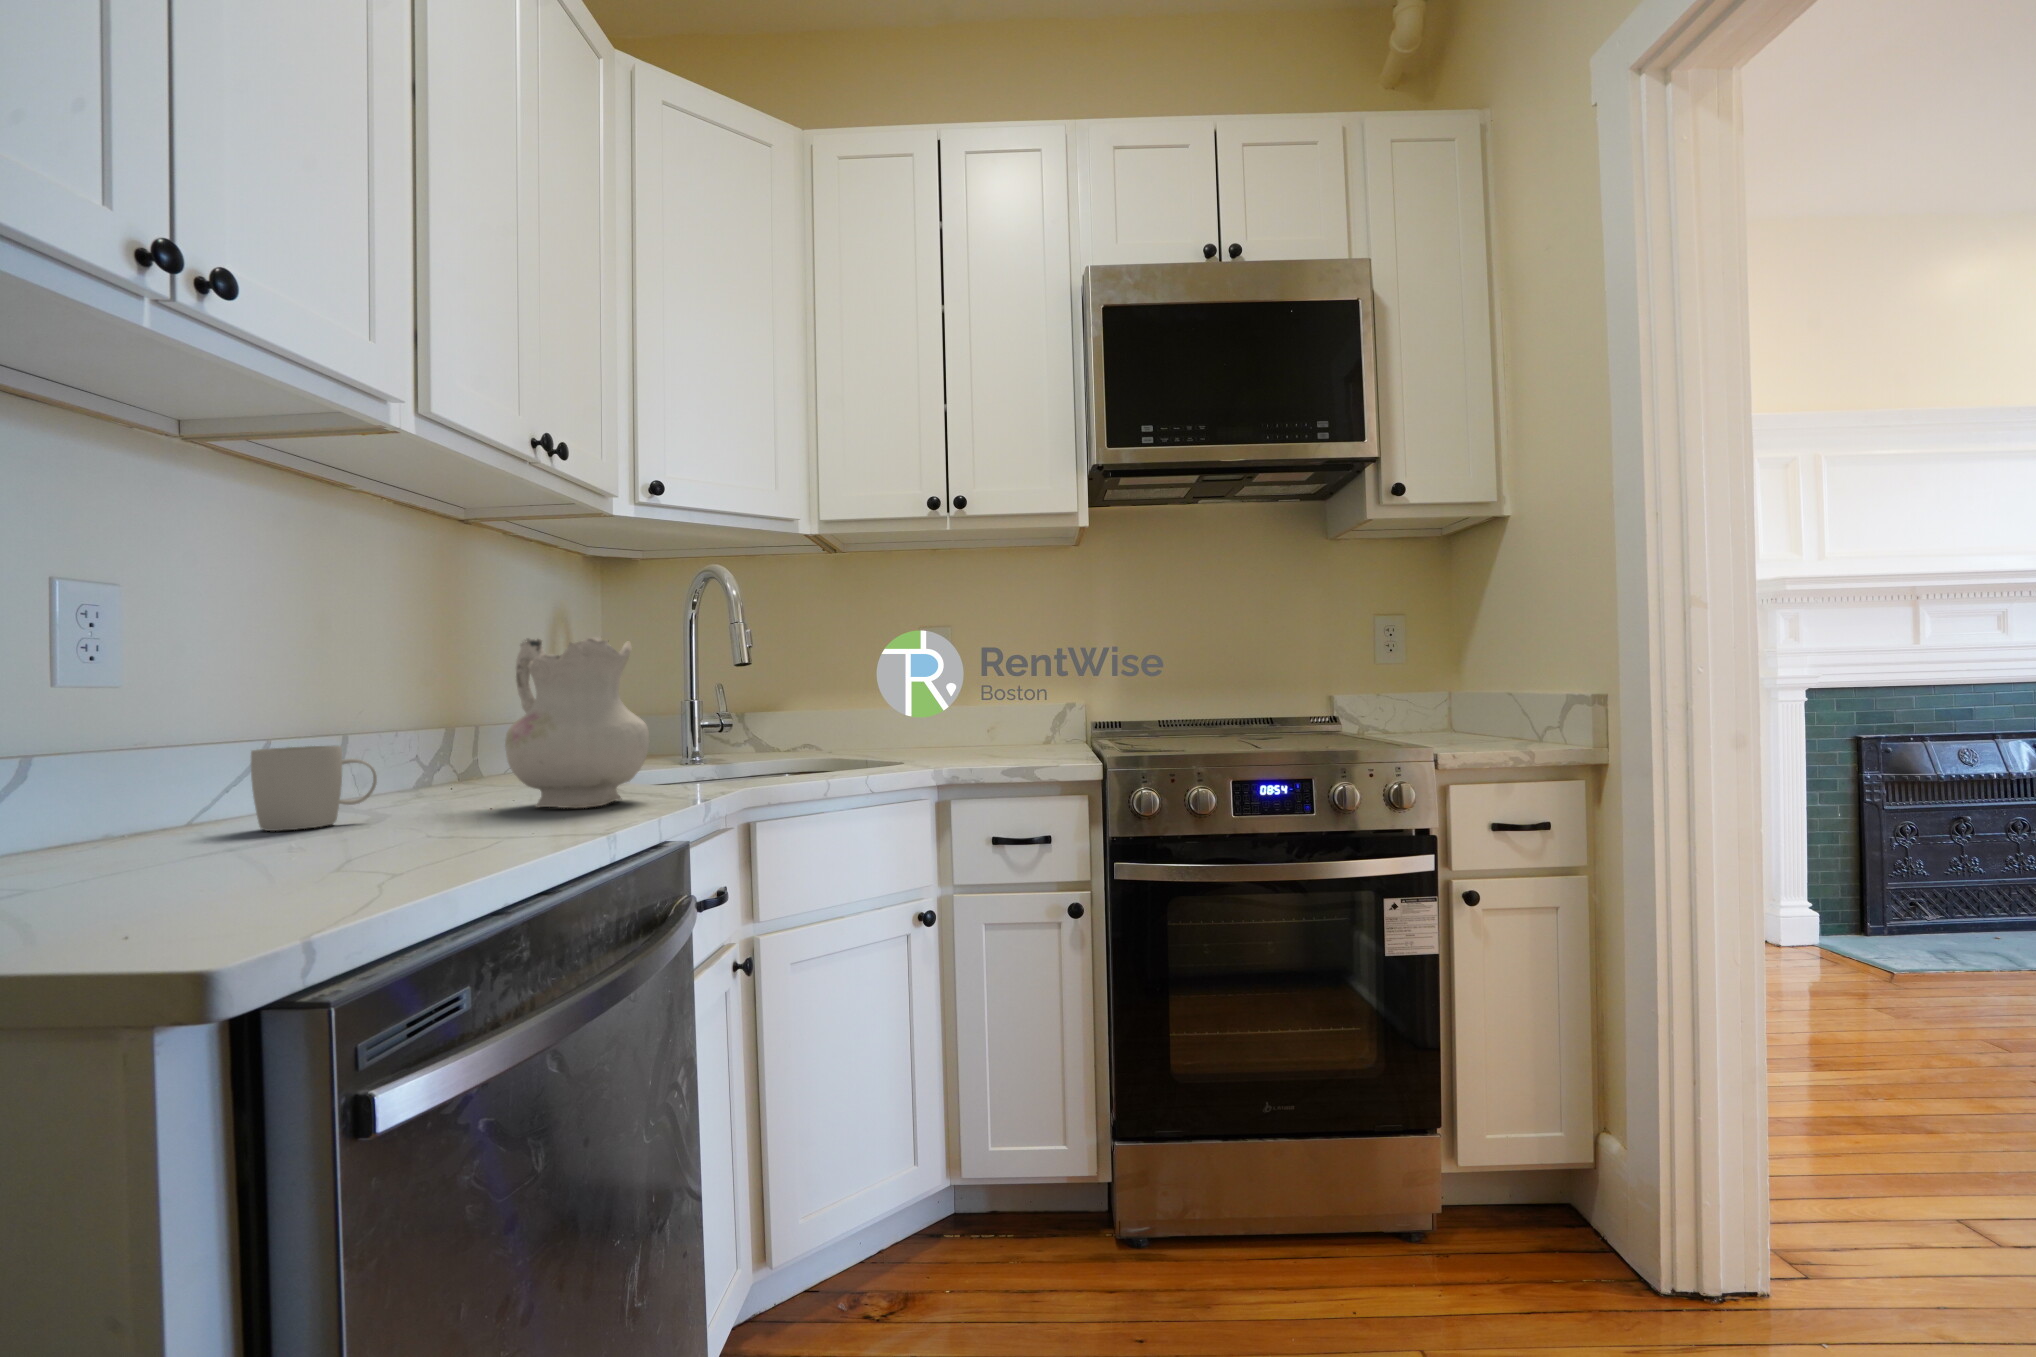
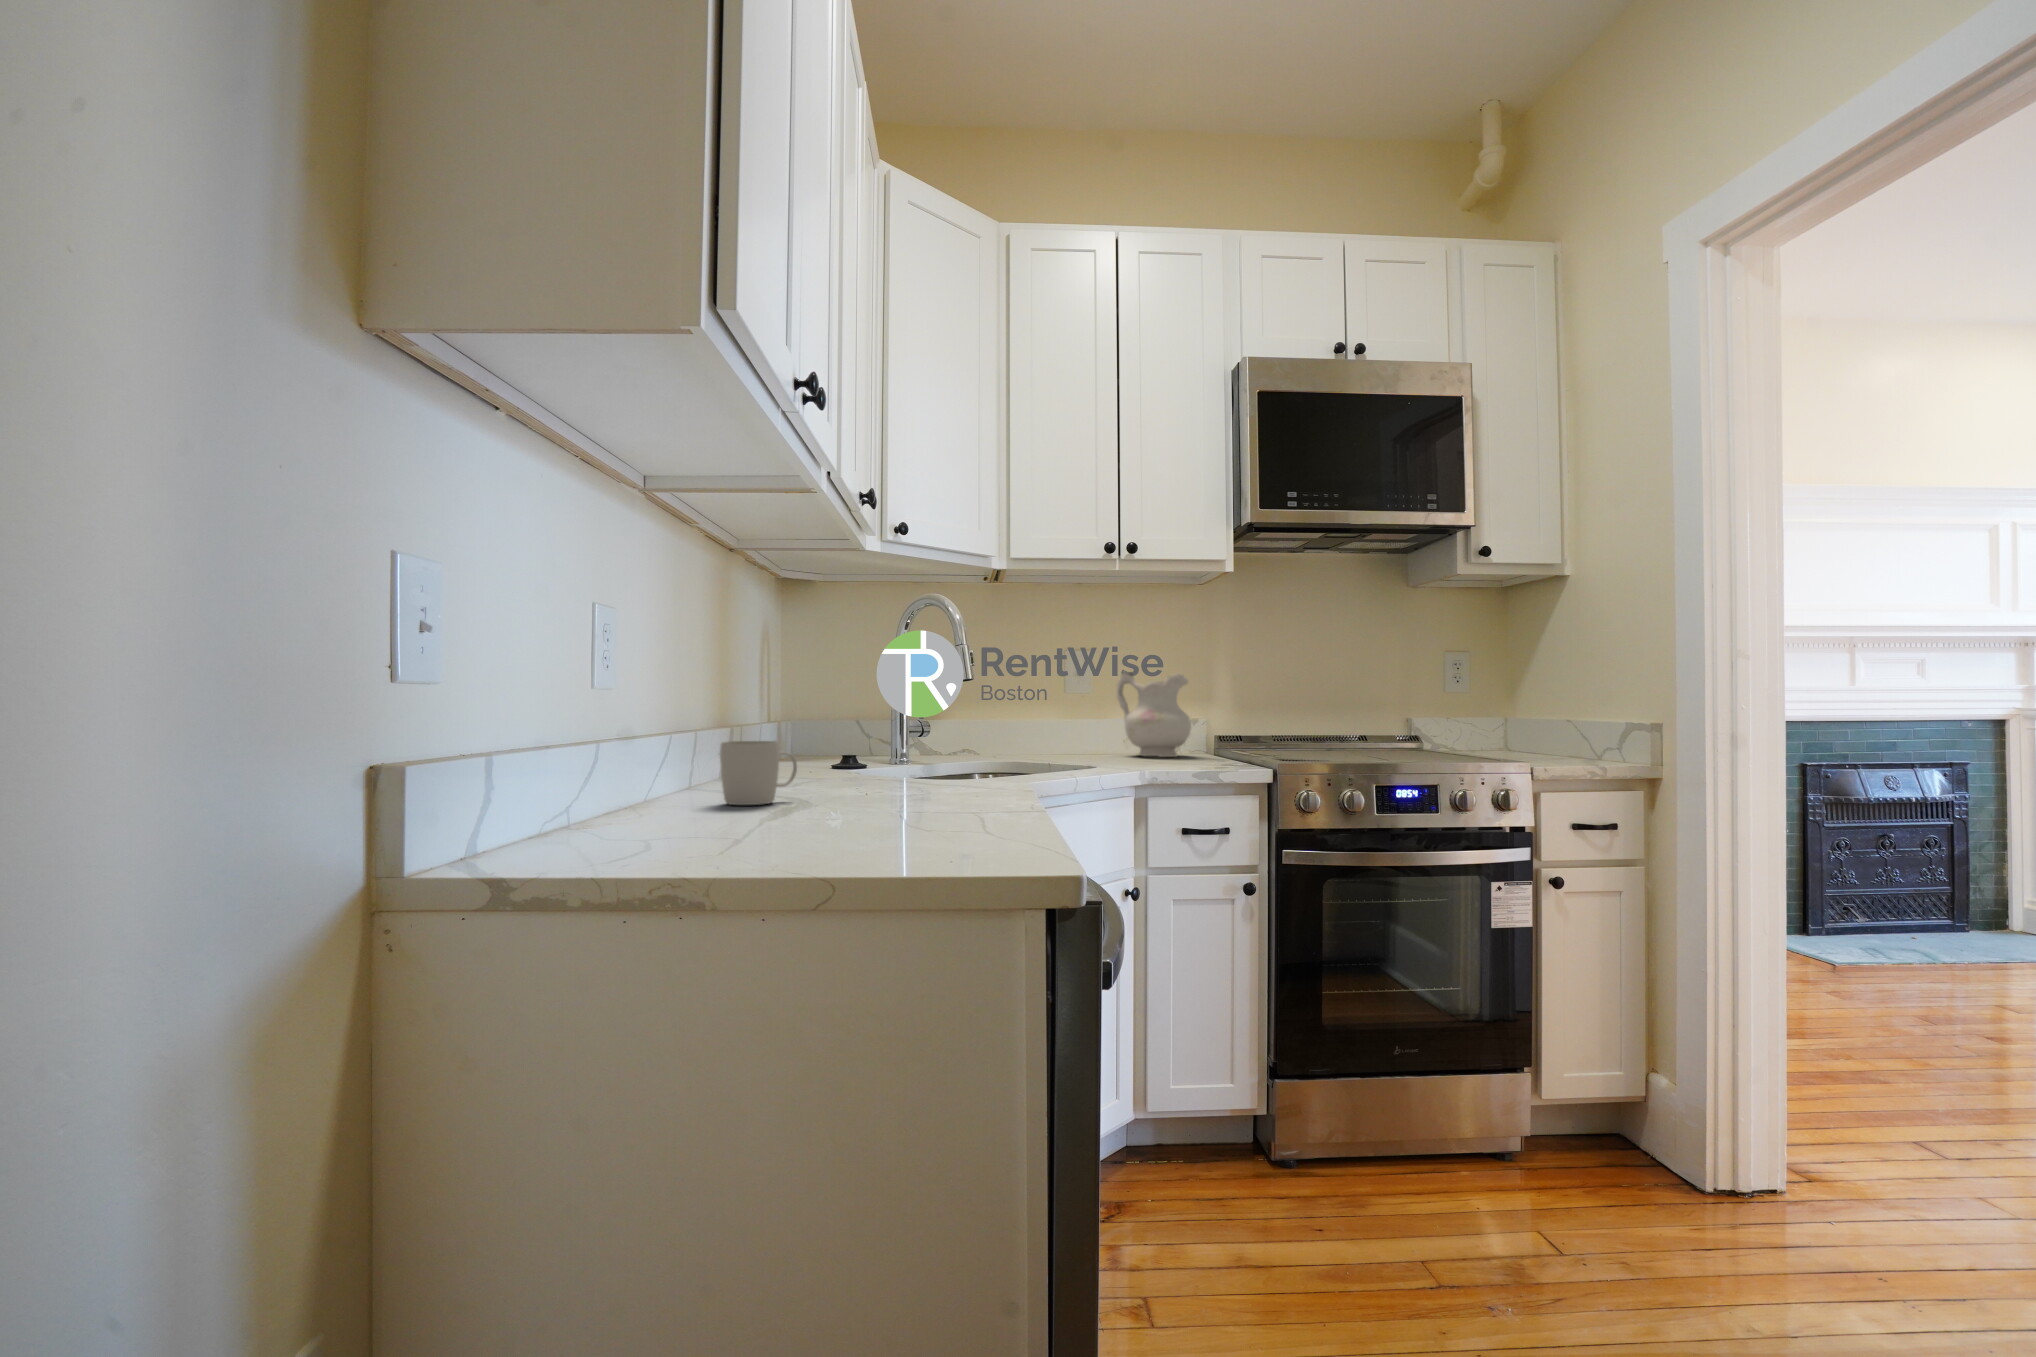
ceramic pitcher: present [505,637,649,808] -> present [1116,671,1191,757]

